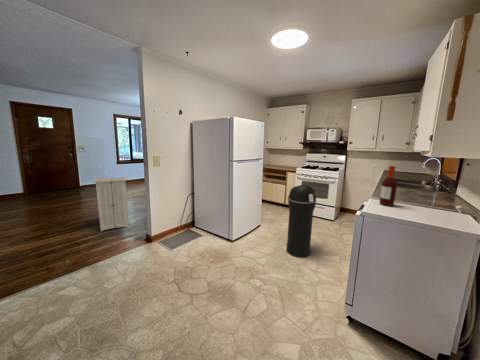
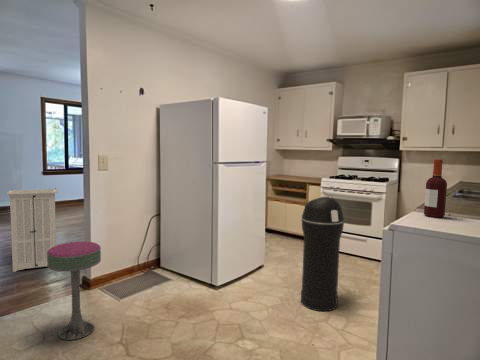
bar stool: none [123,217,159,281] -> present [47,242,101,340]

